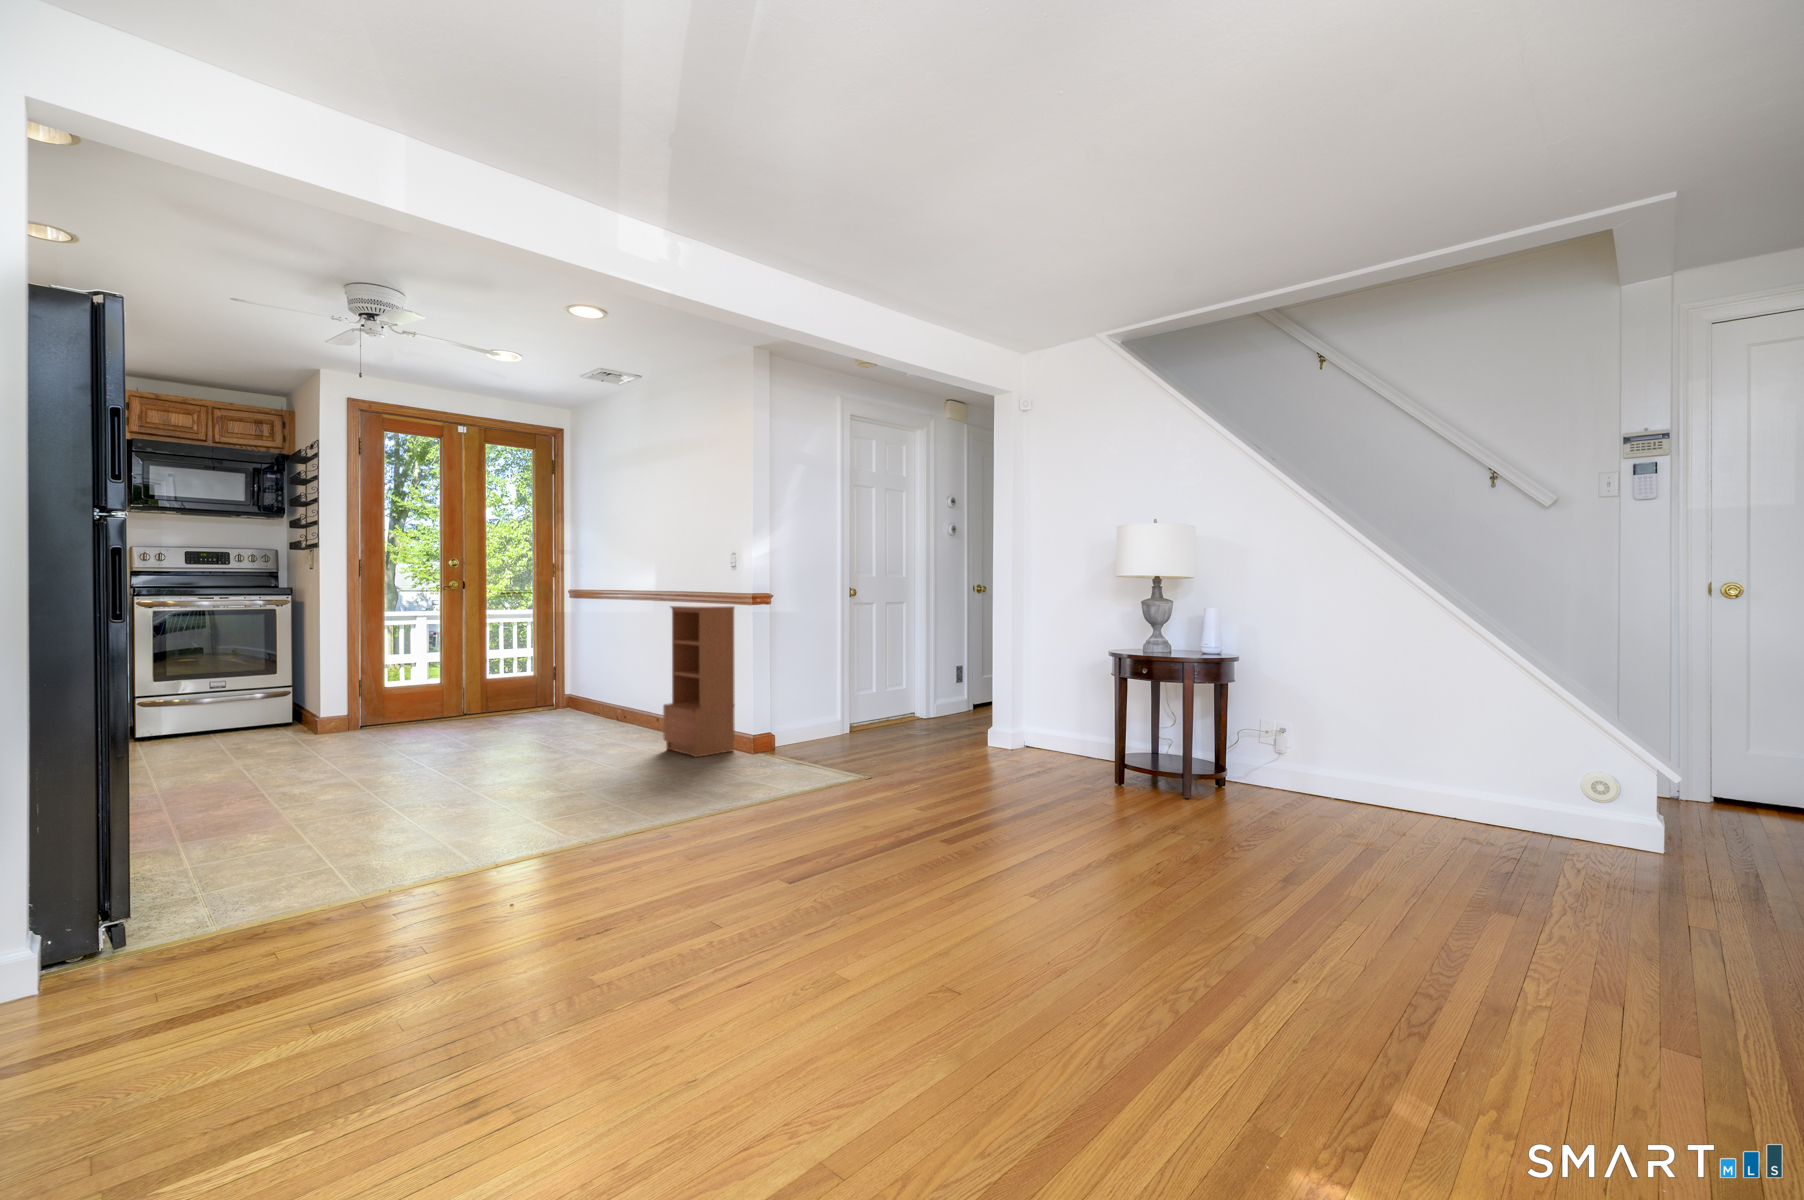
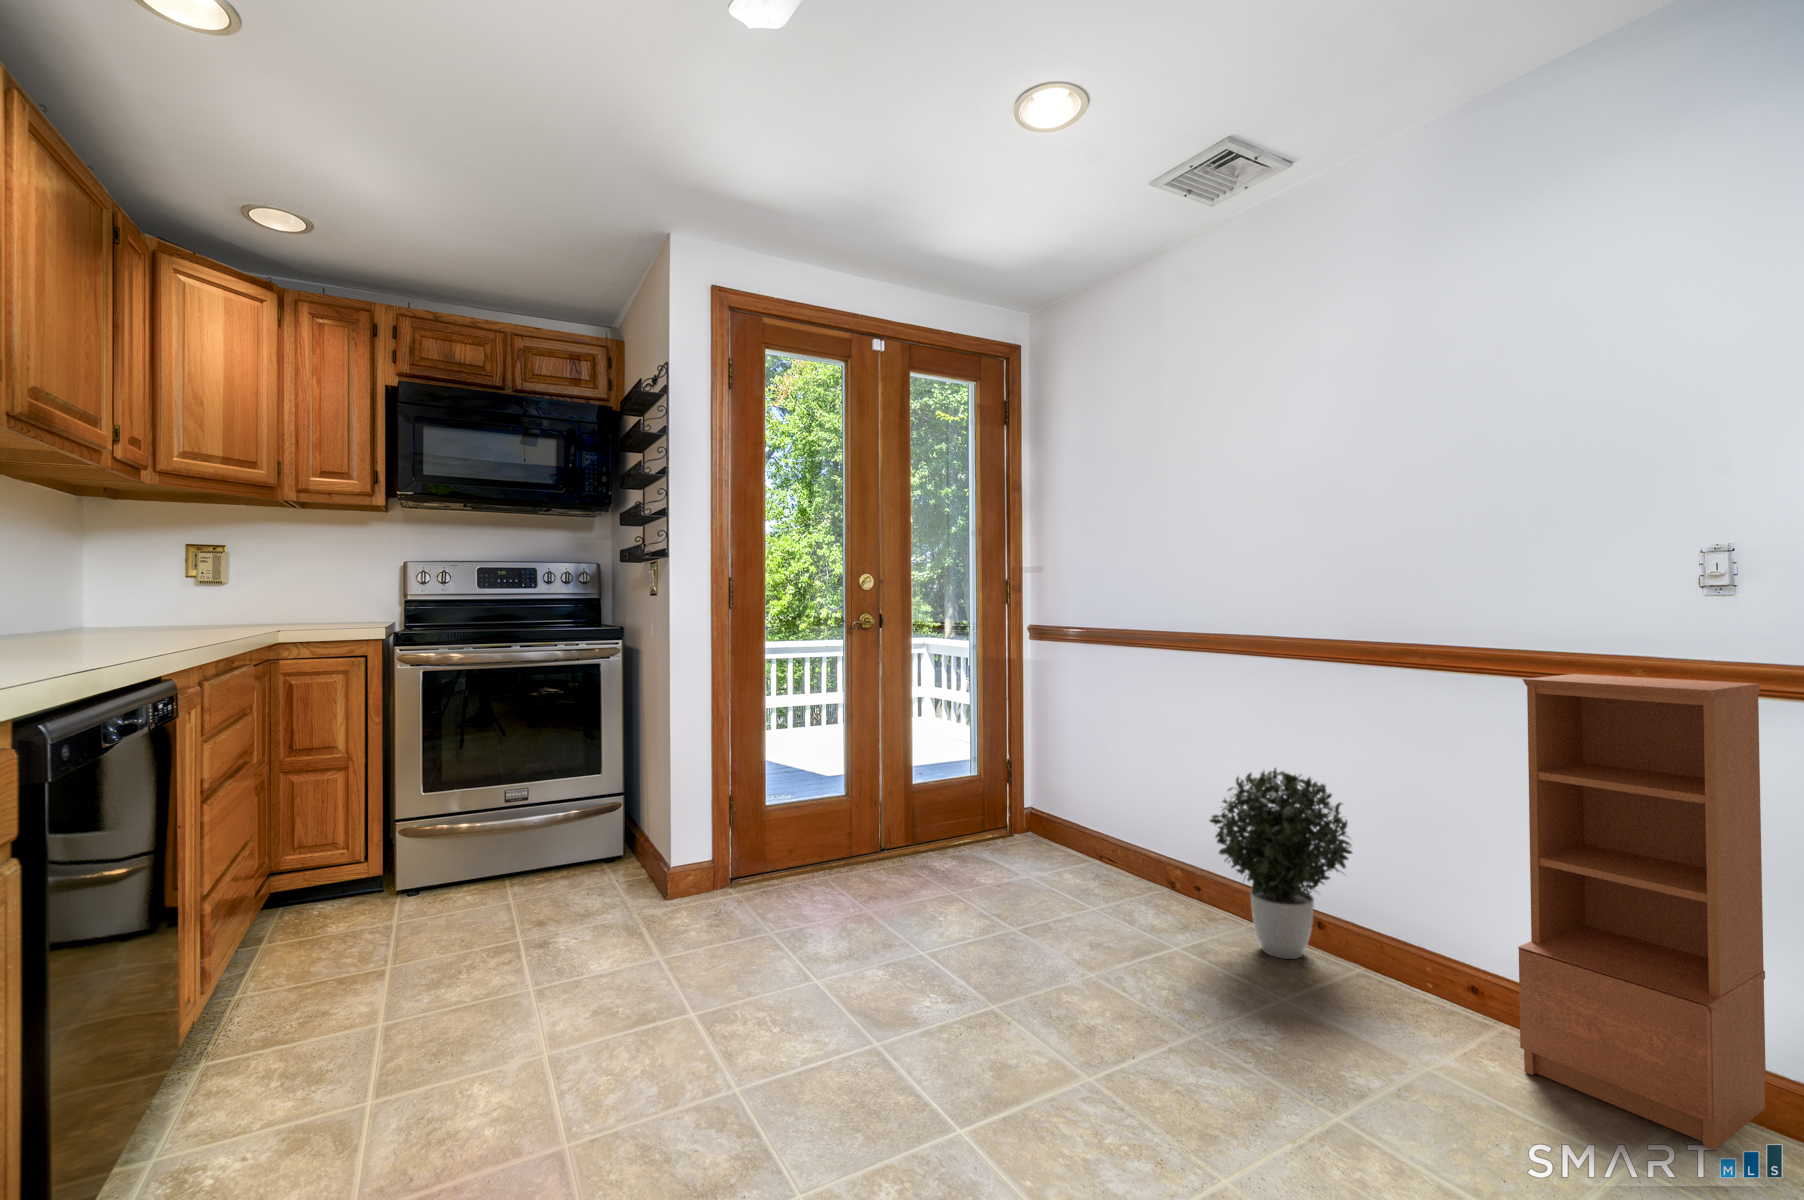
potted plant: none [597,652,659,734] -> present [1210,768,1352,959]

